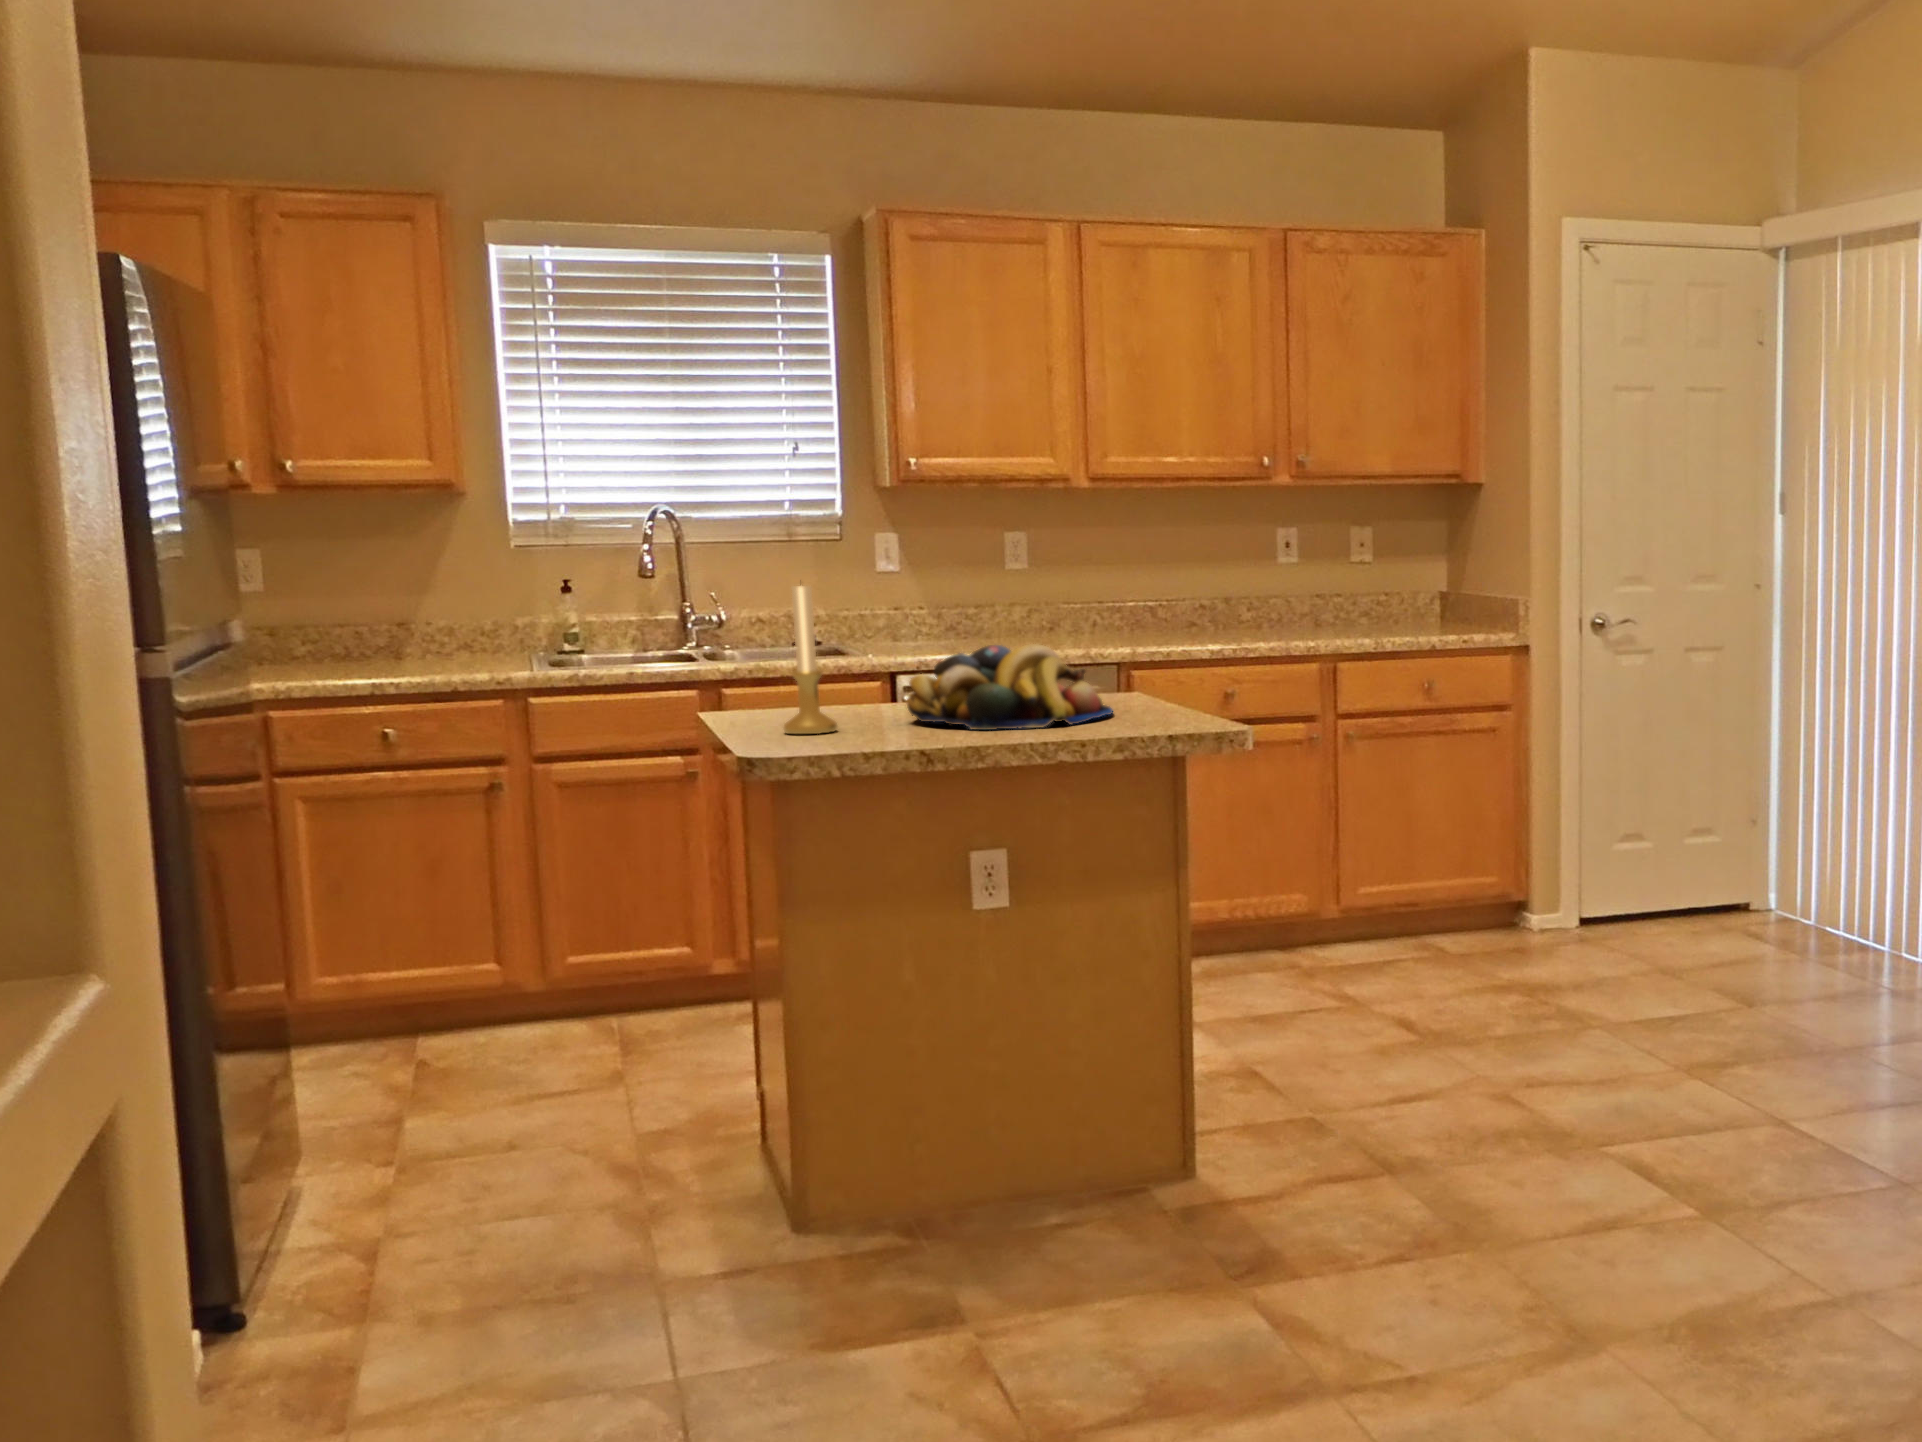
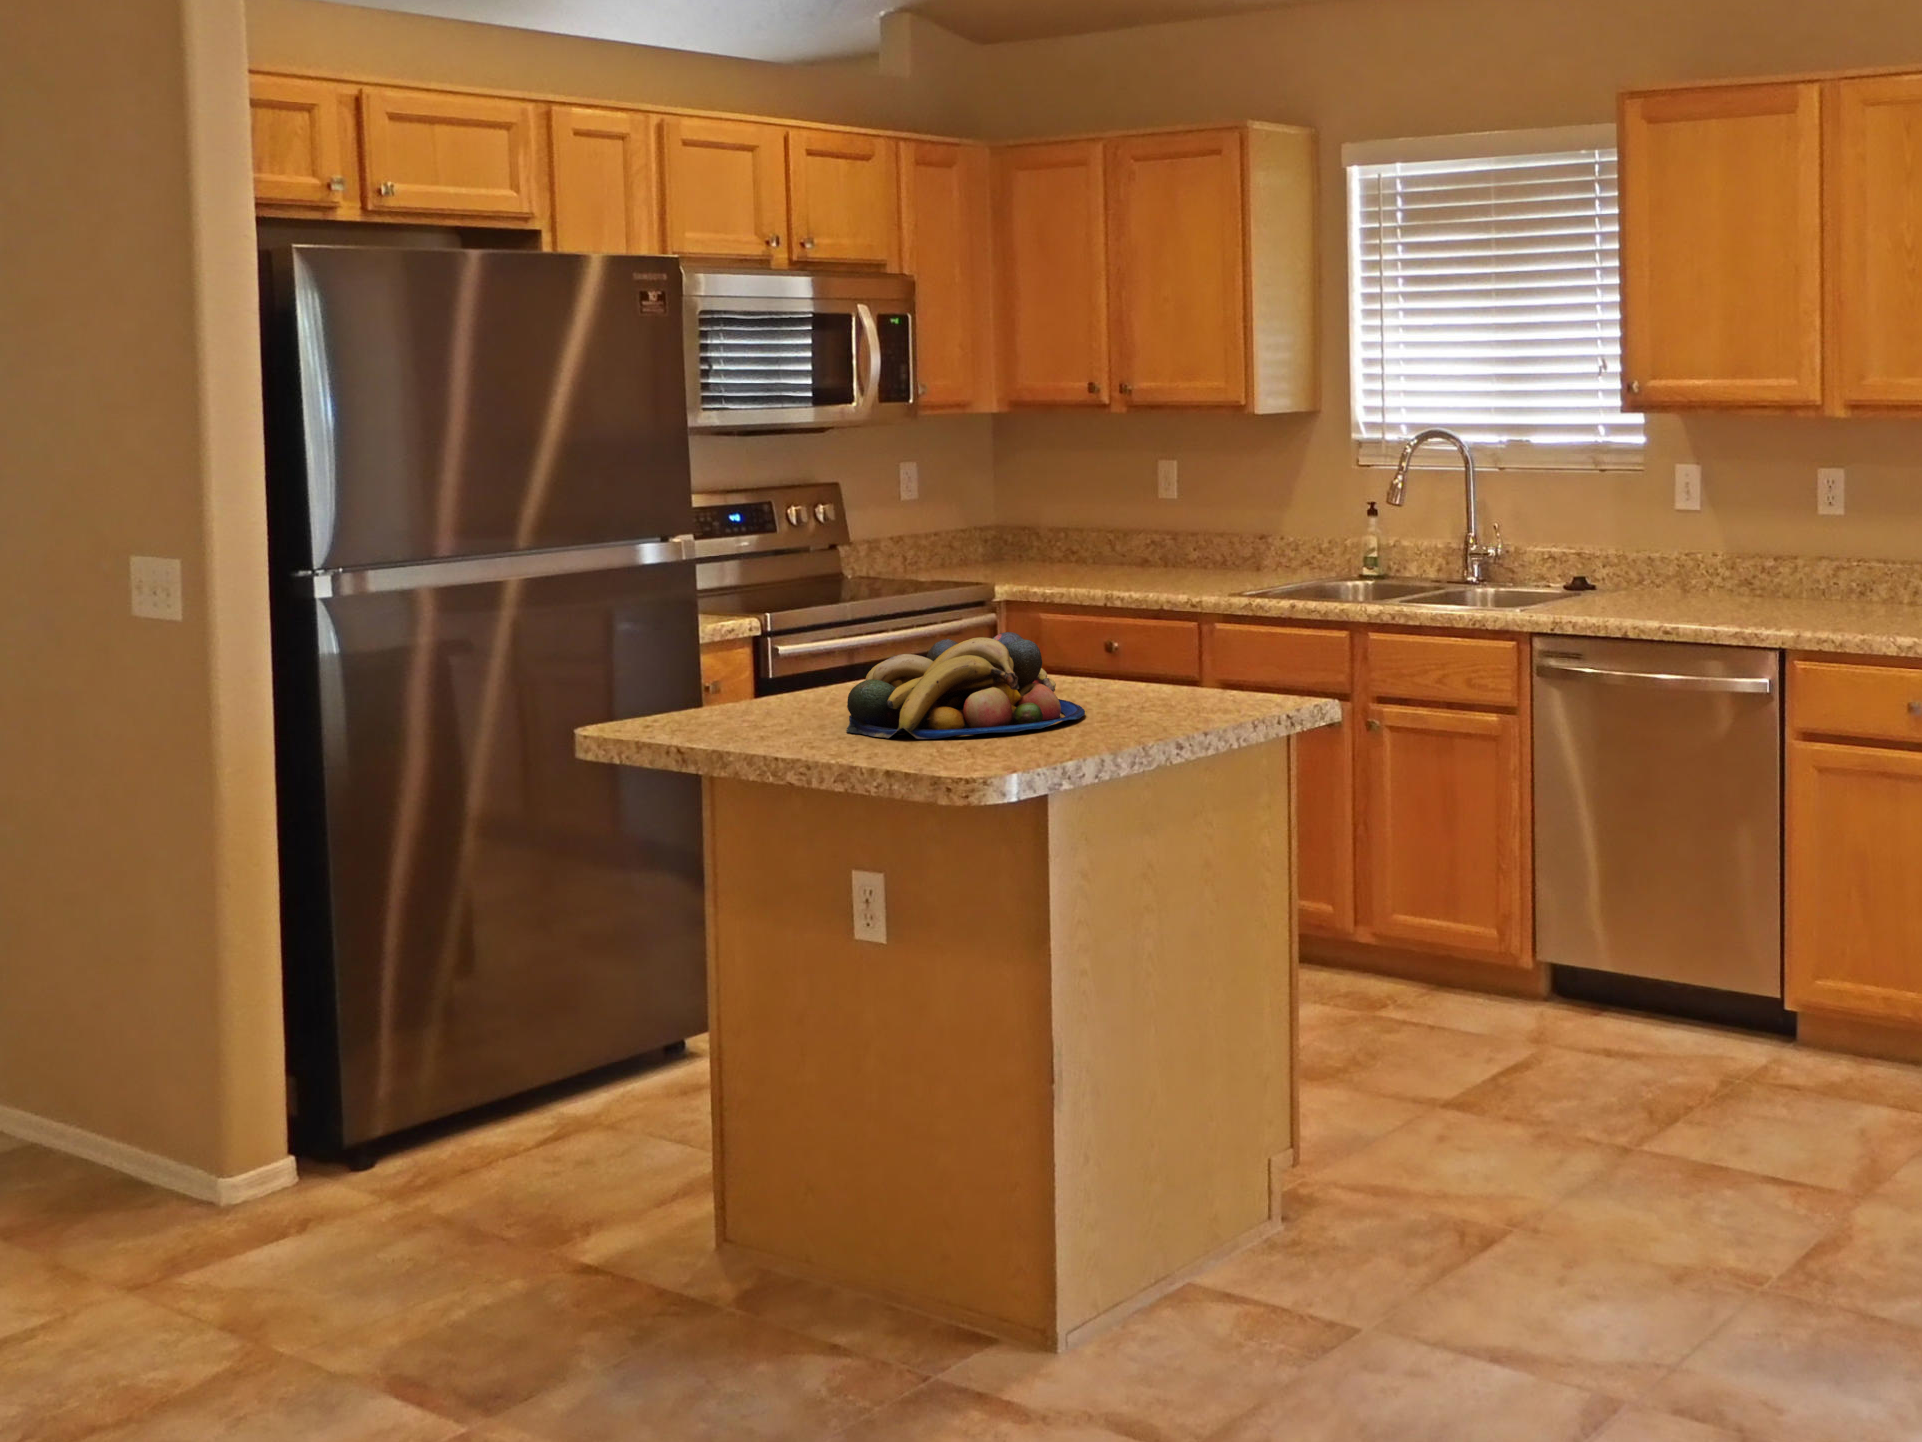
candle holder: present [784,586,838,734] -> none [758,550,815,712]

